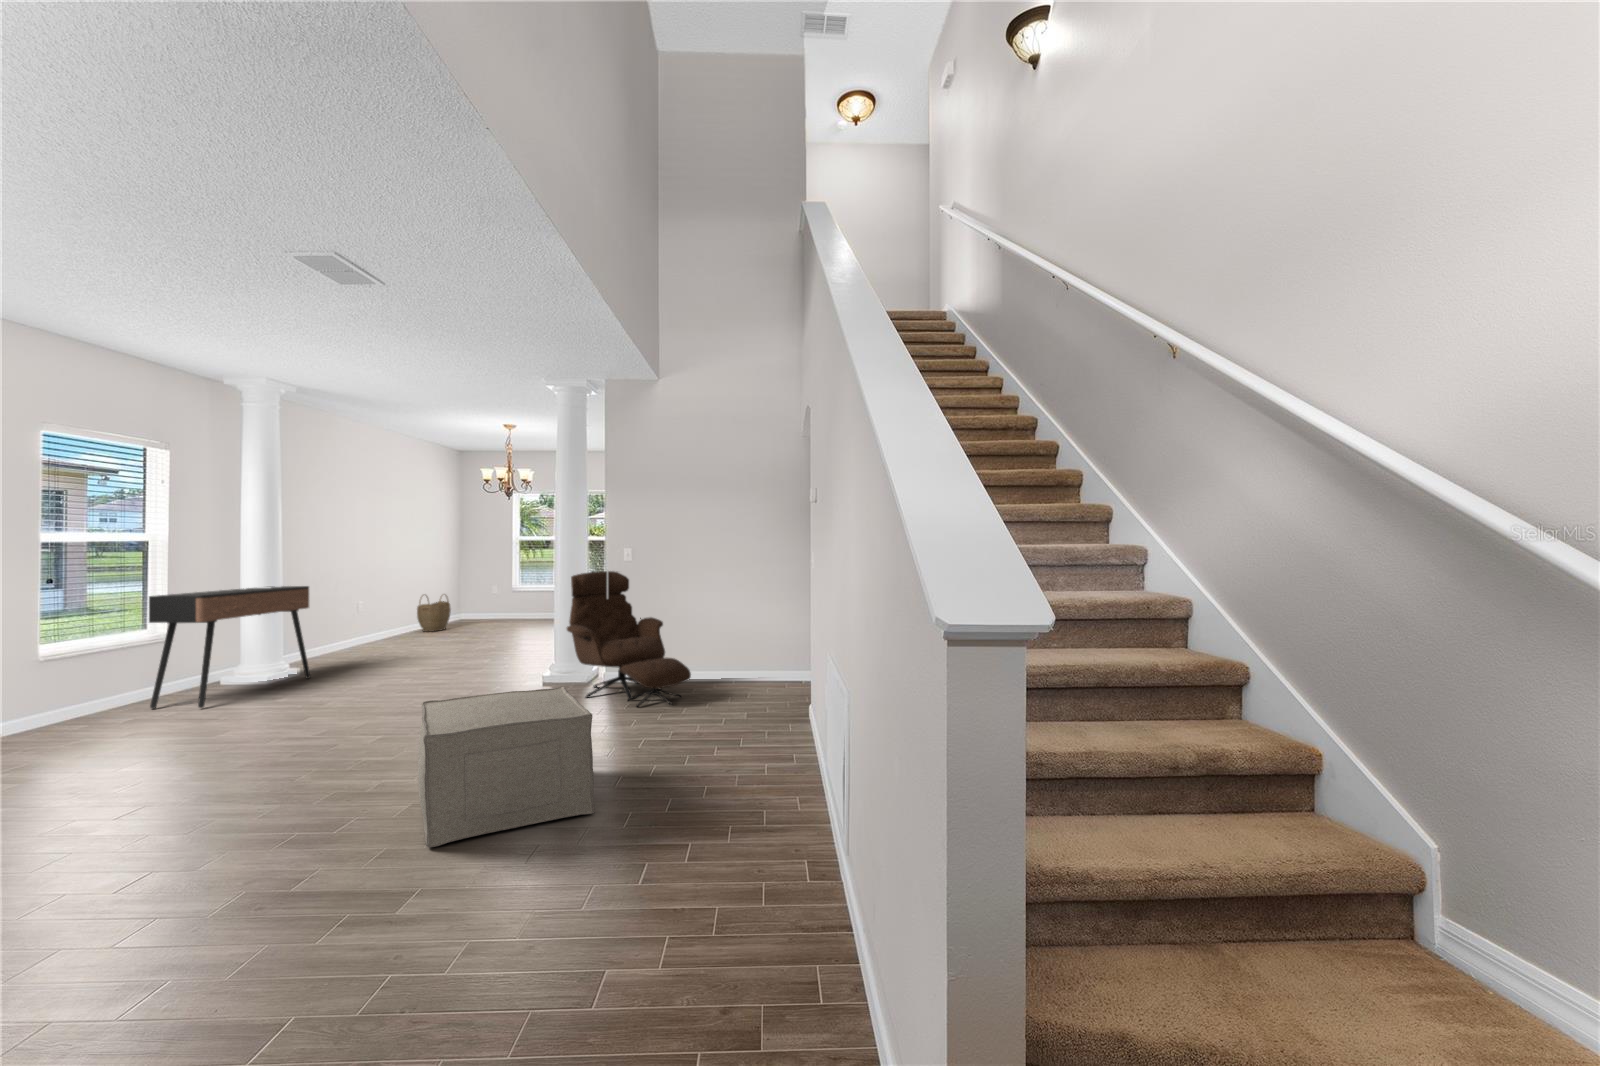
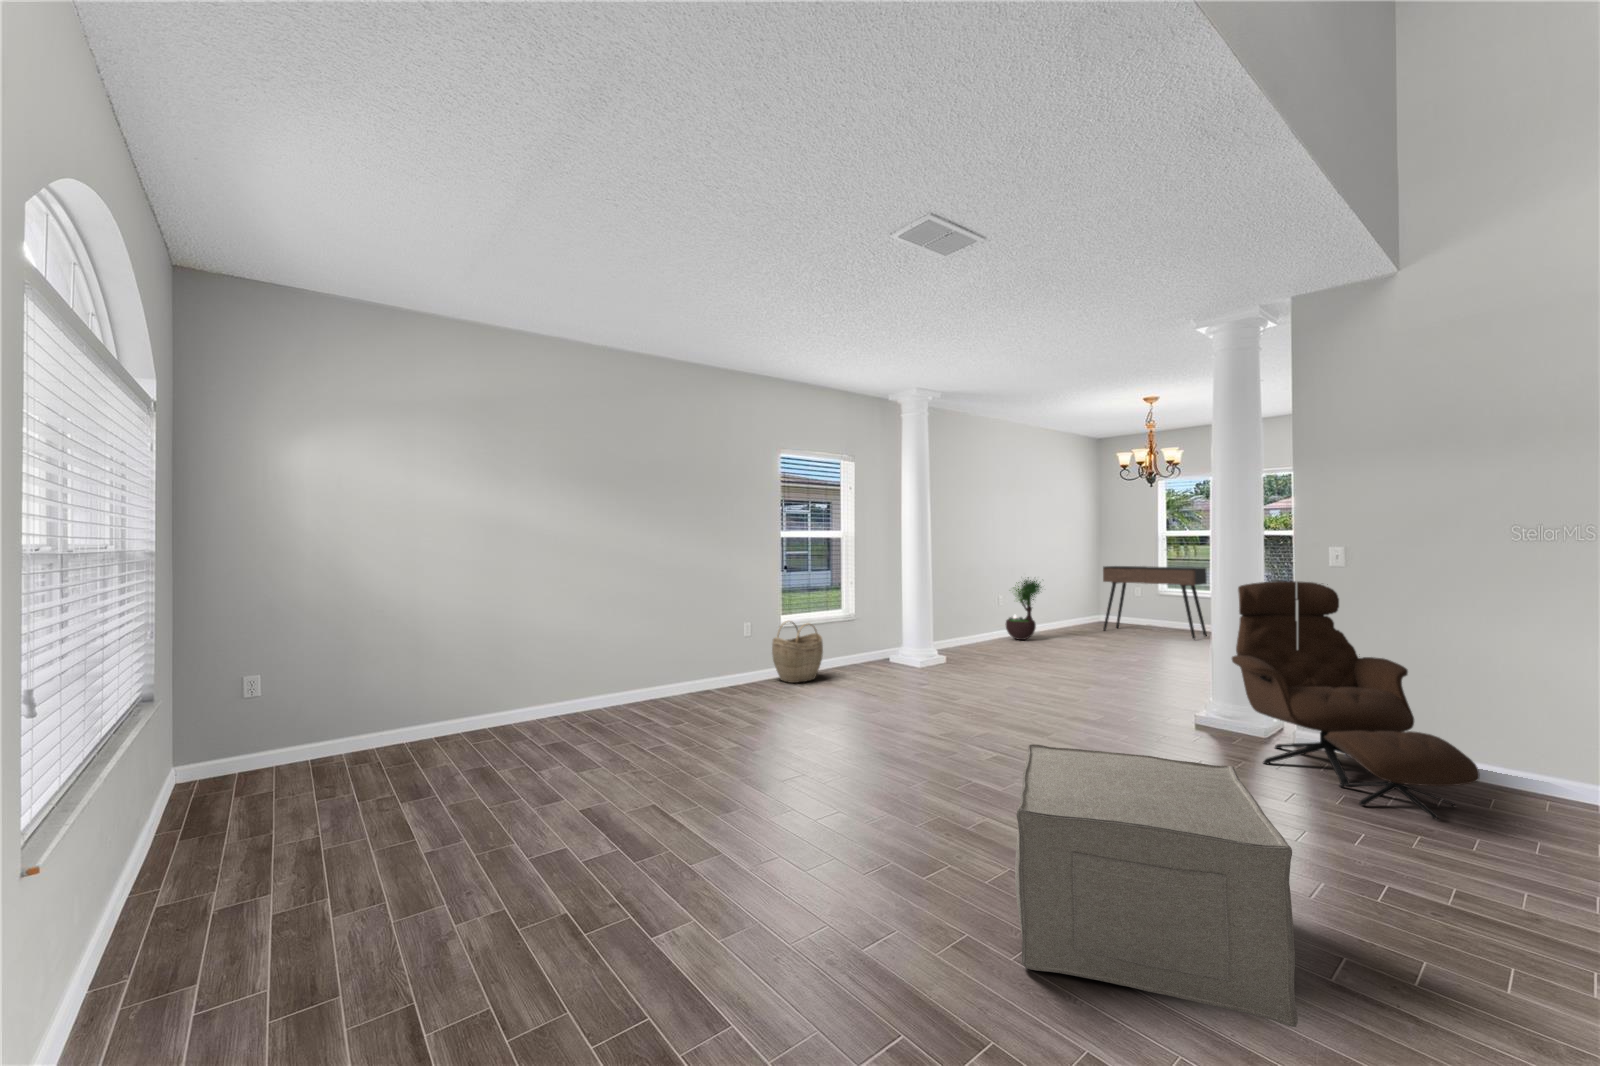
potted tree: none [365,577,409,644] -> present [1006,577,1042,640]
console table: present [149,586,310,709] -> present [1103,566,1207,639]
woven basket: present [417,597,451,632] -> present [772,621,823,683]

